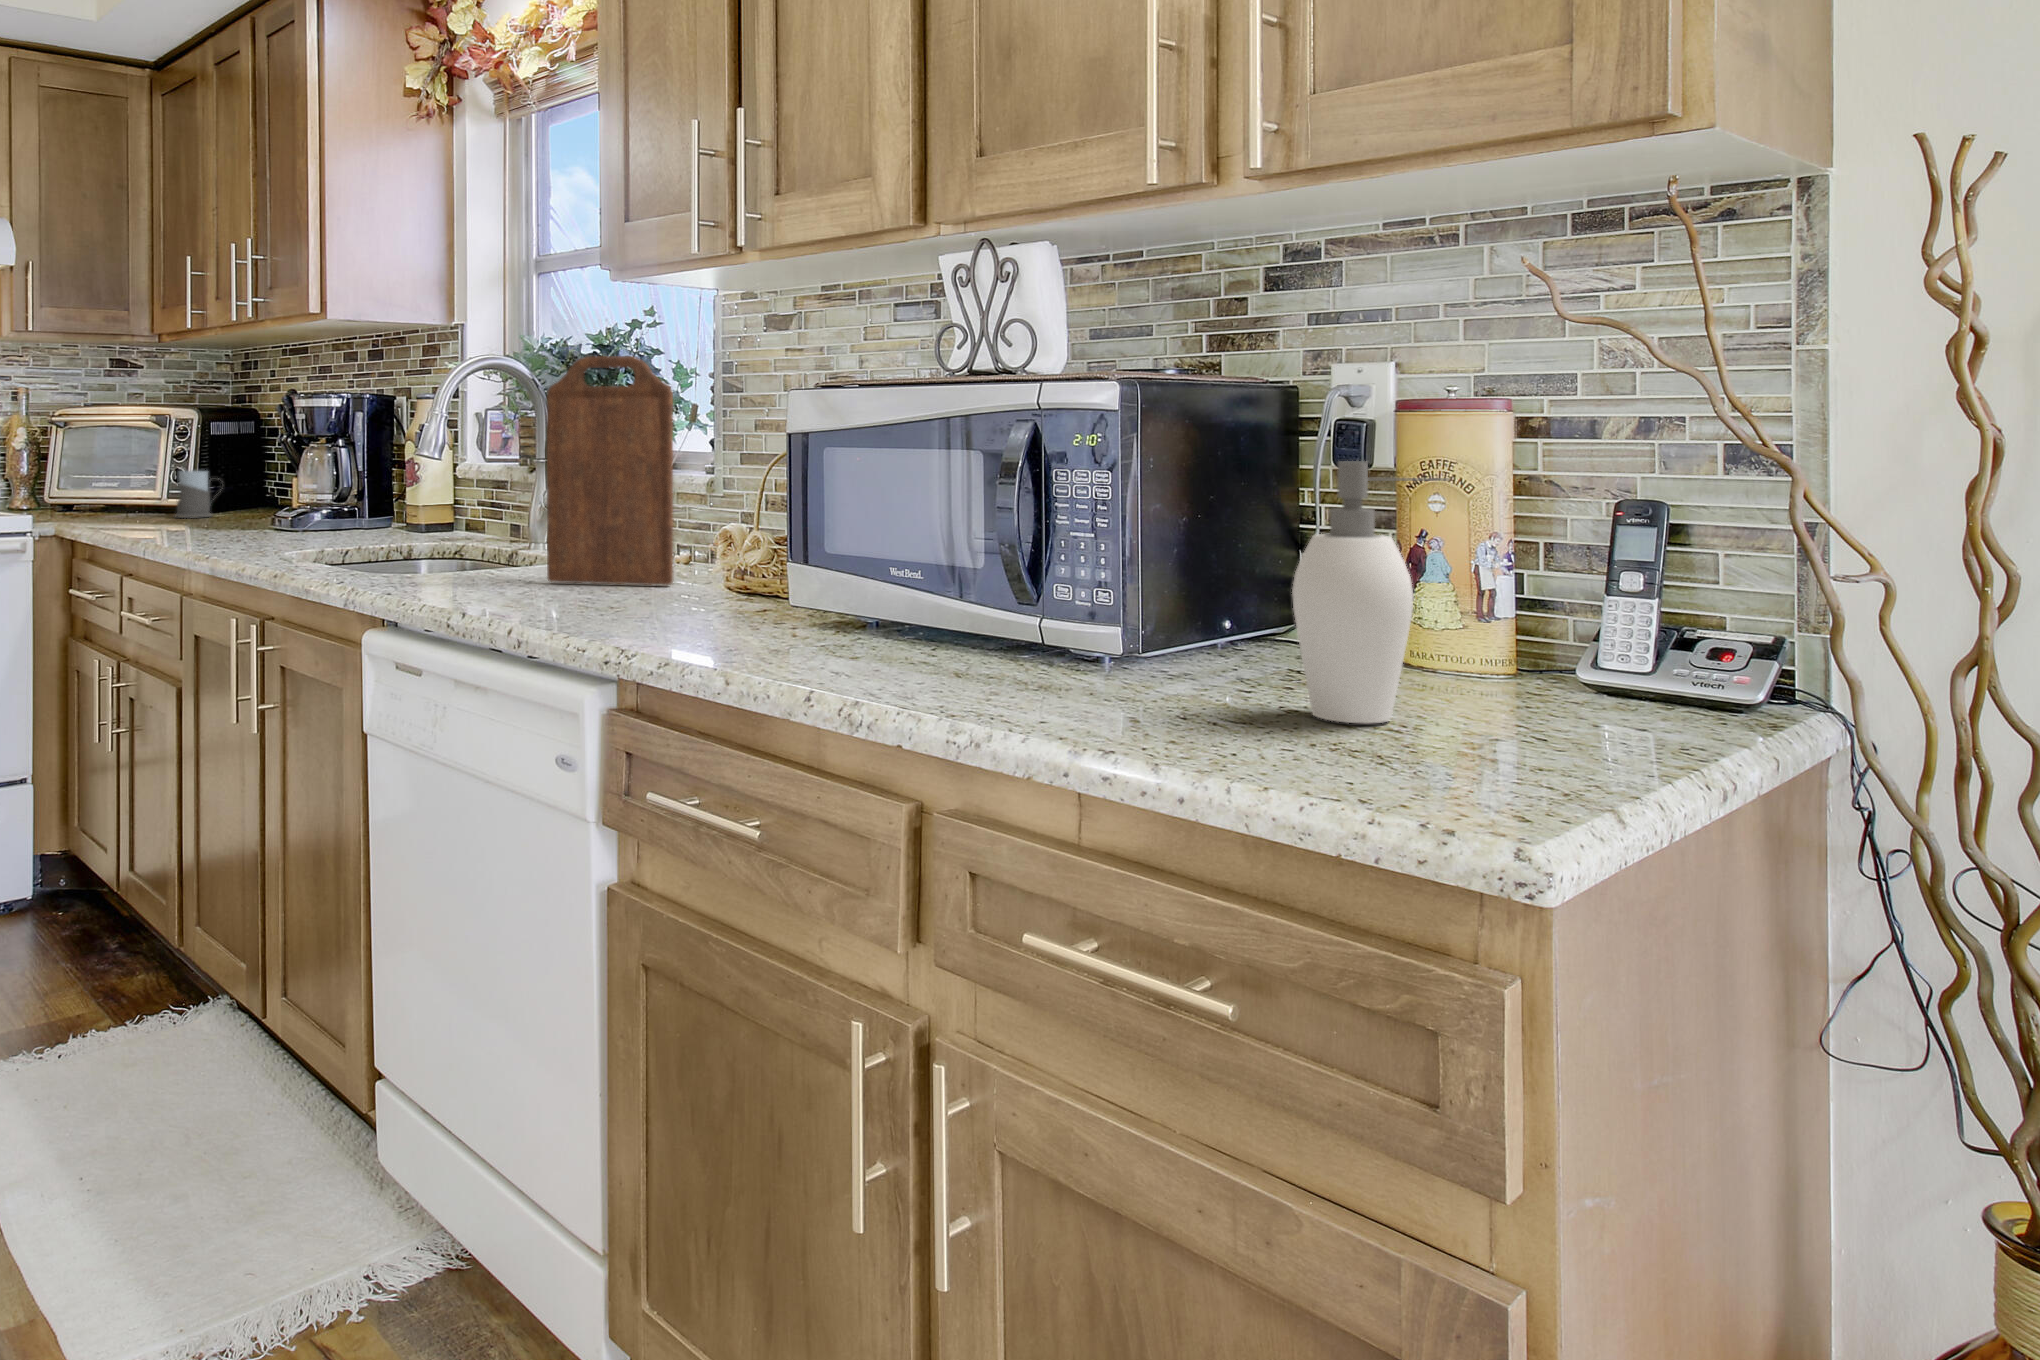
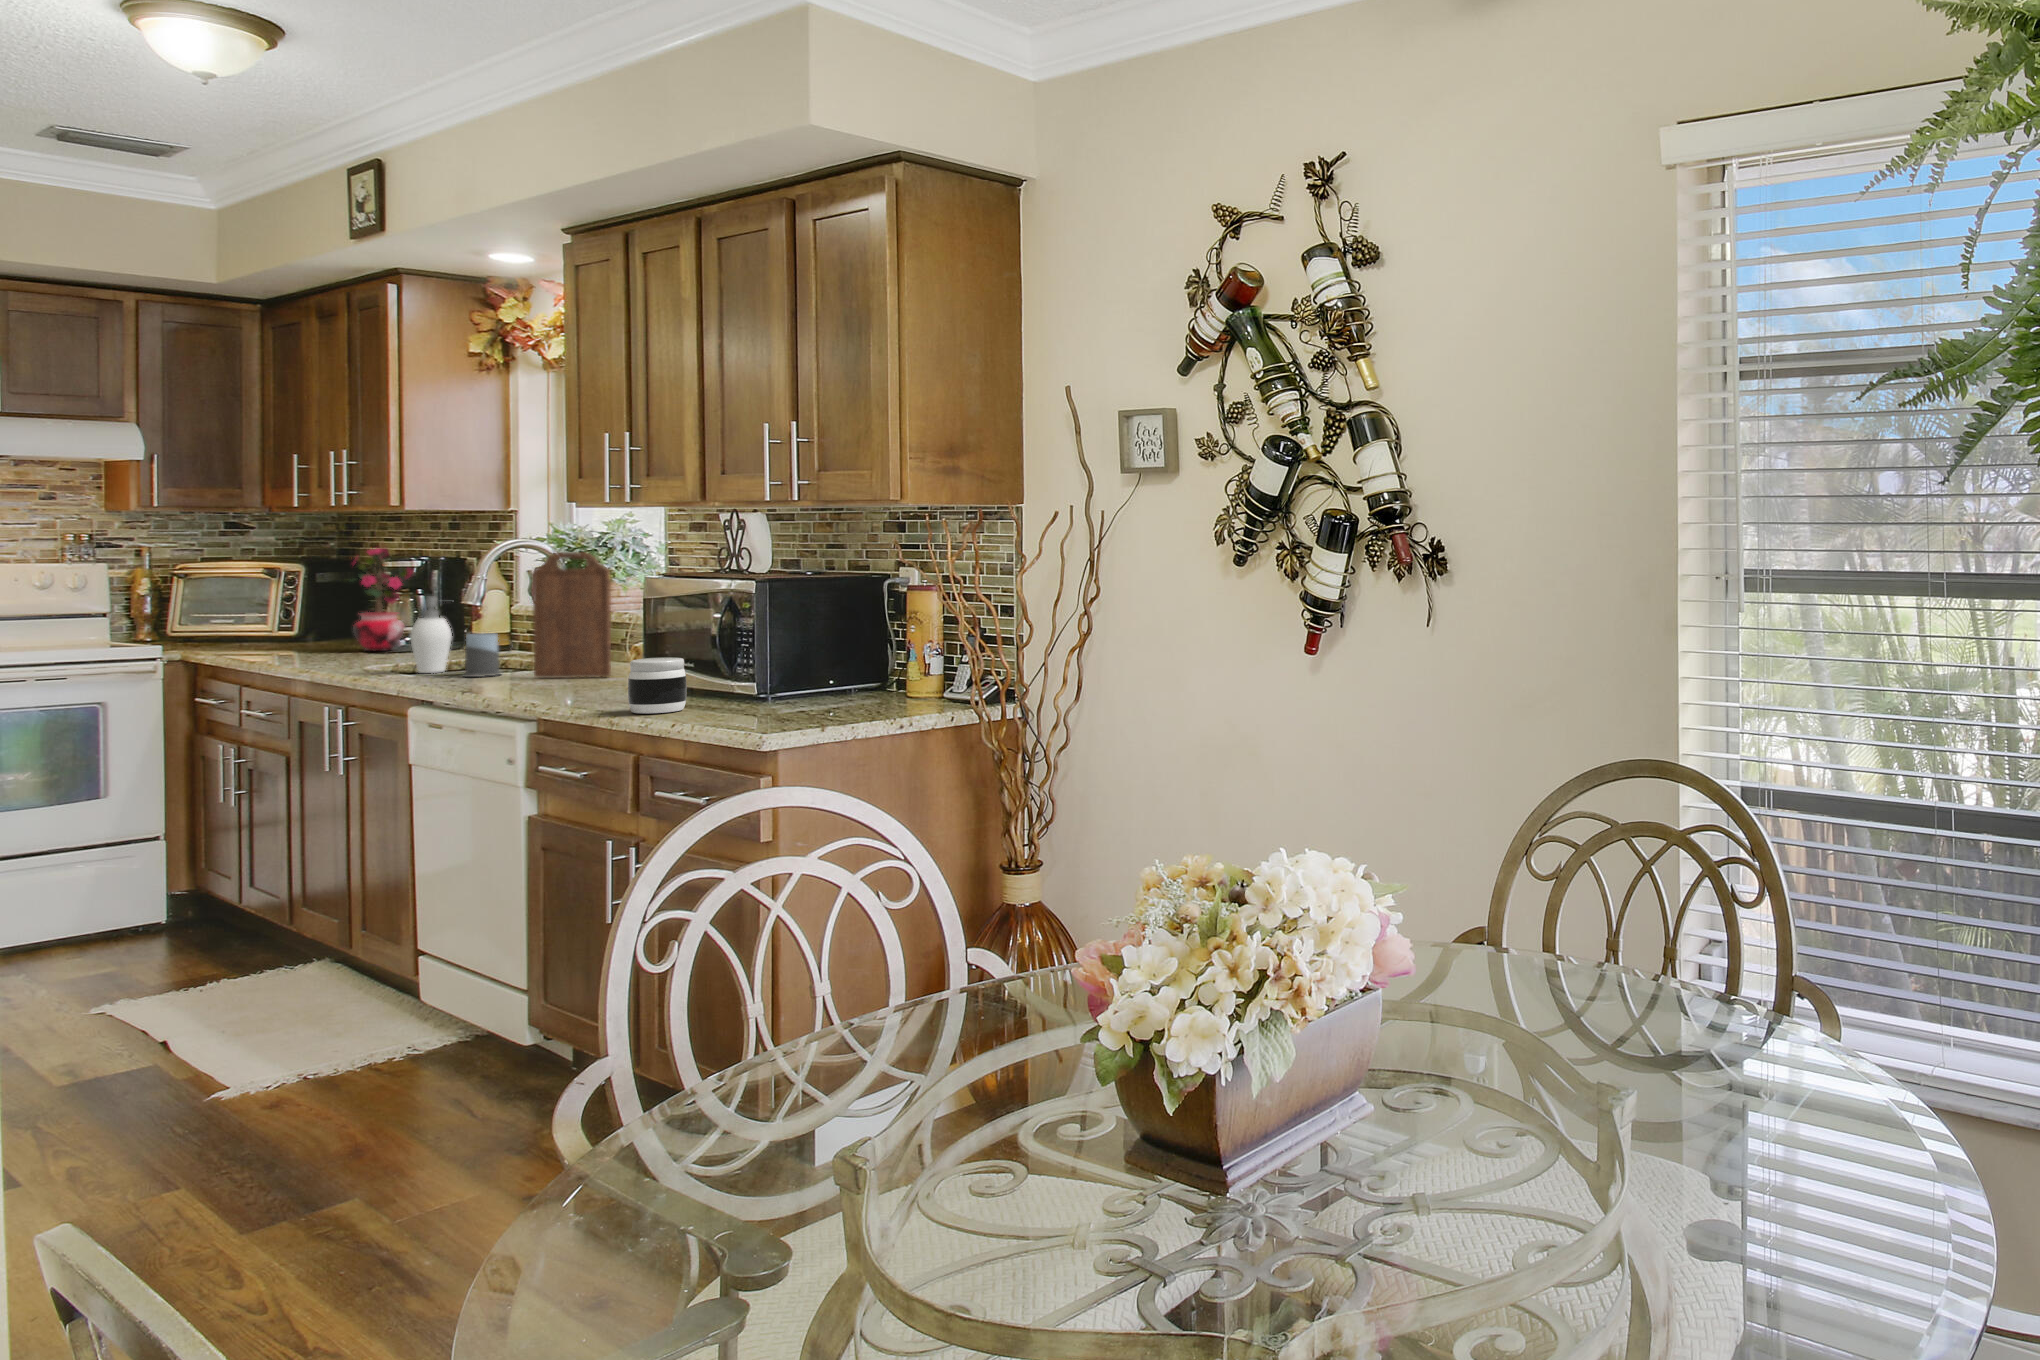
potted plant: none [241,374,333,530] -> present [351,547,413,651]
soap dispenser: present [1292,461,1449,723] -> present [410,596,453,673]
mug: present [175,471,212,518] -> present [464,633,503,677]
jar: none [853,554,972,688] -> present [628,657,687,714]

